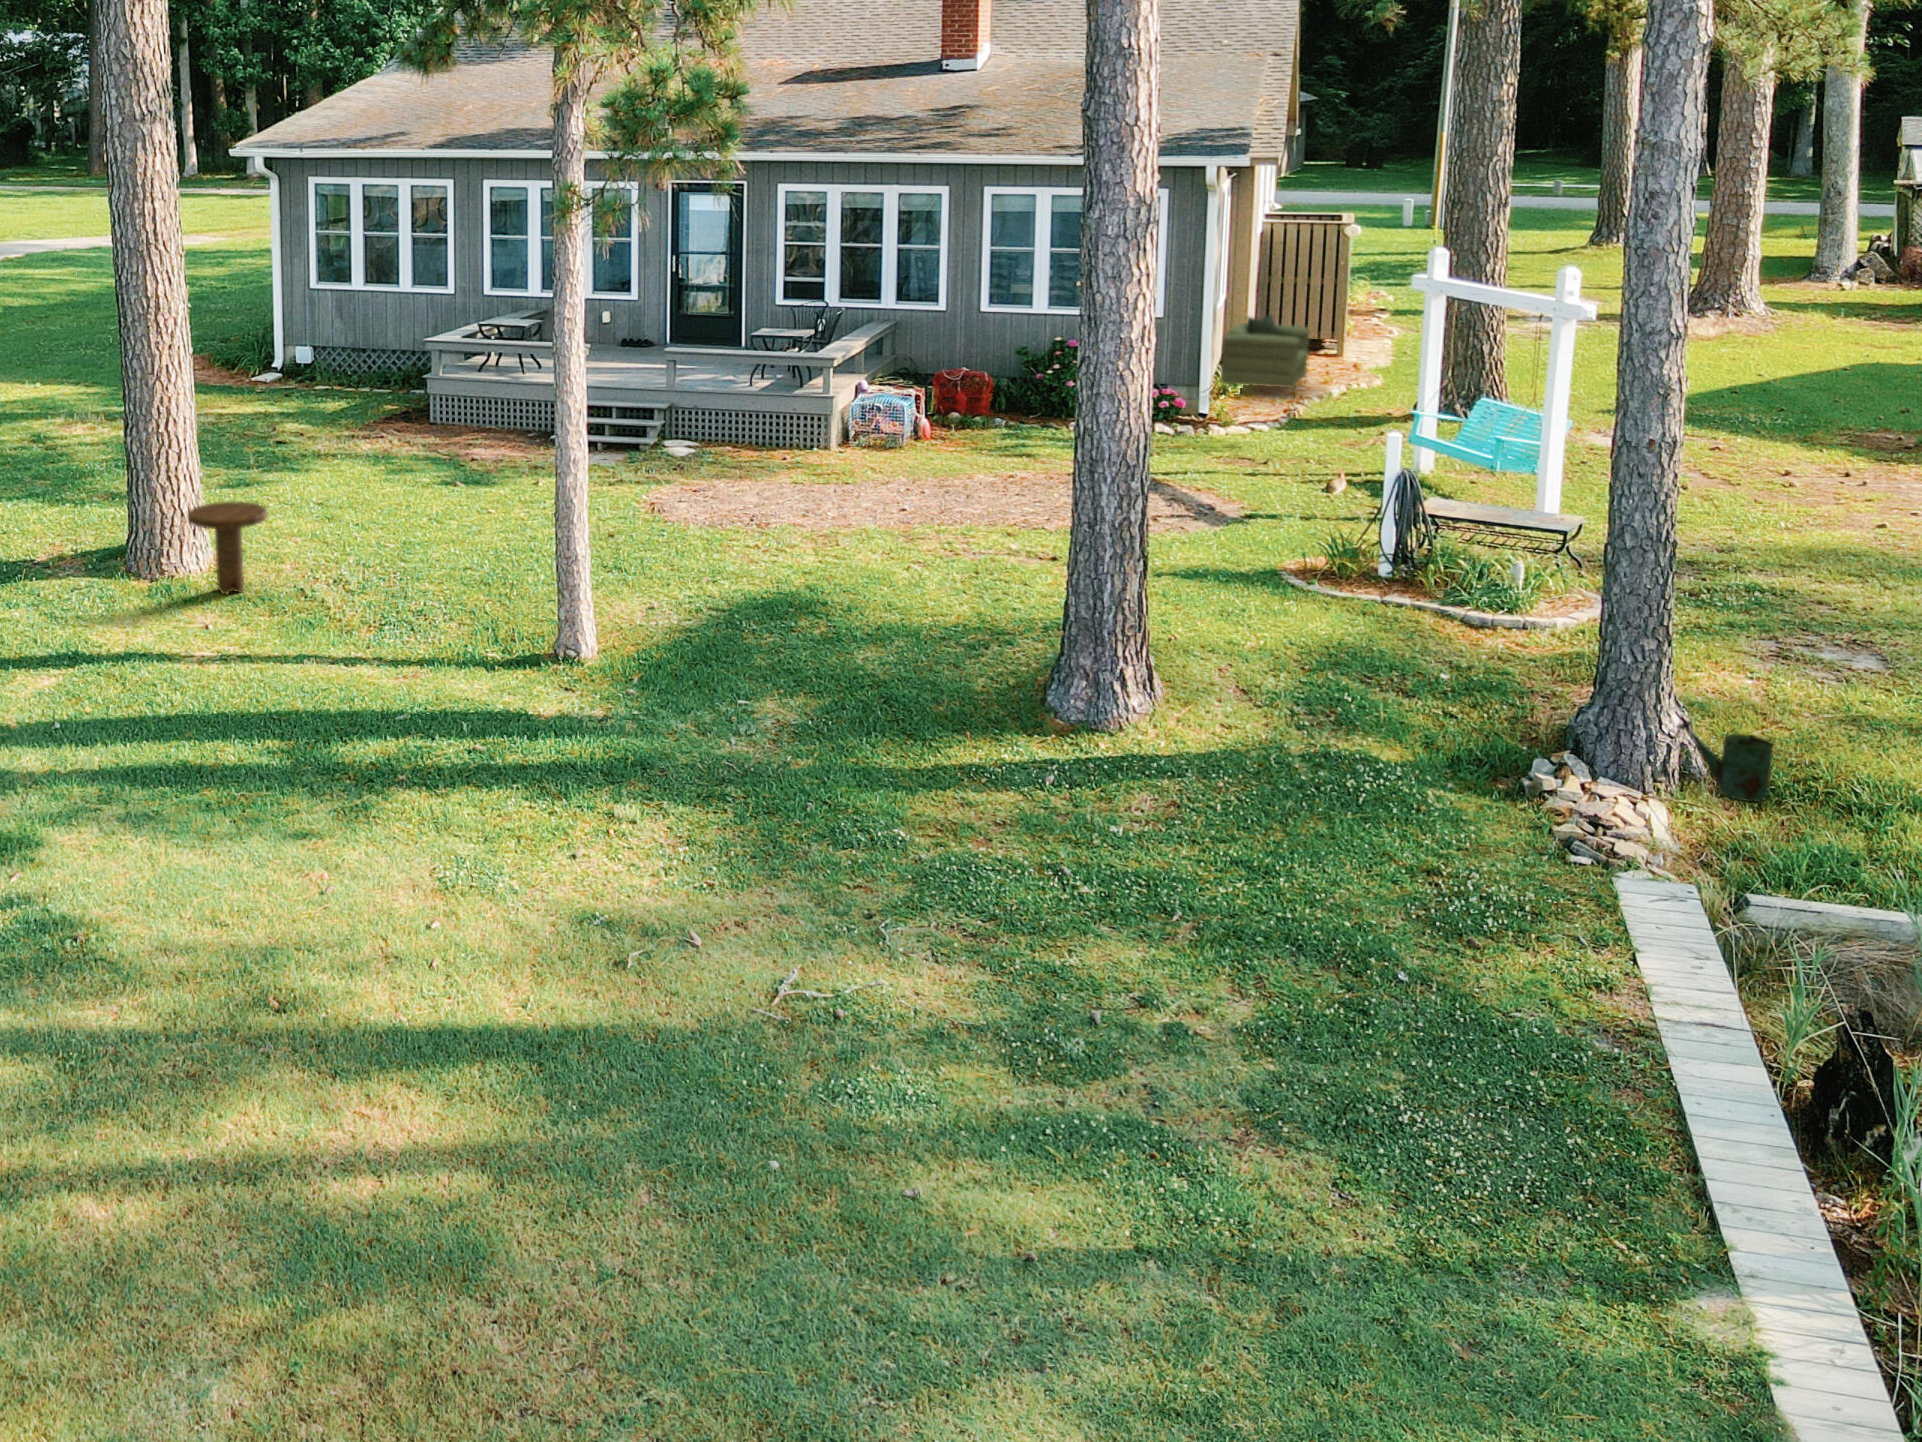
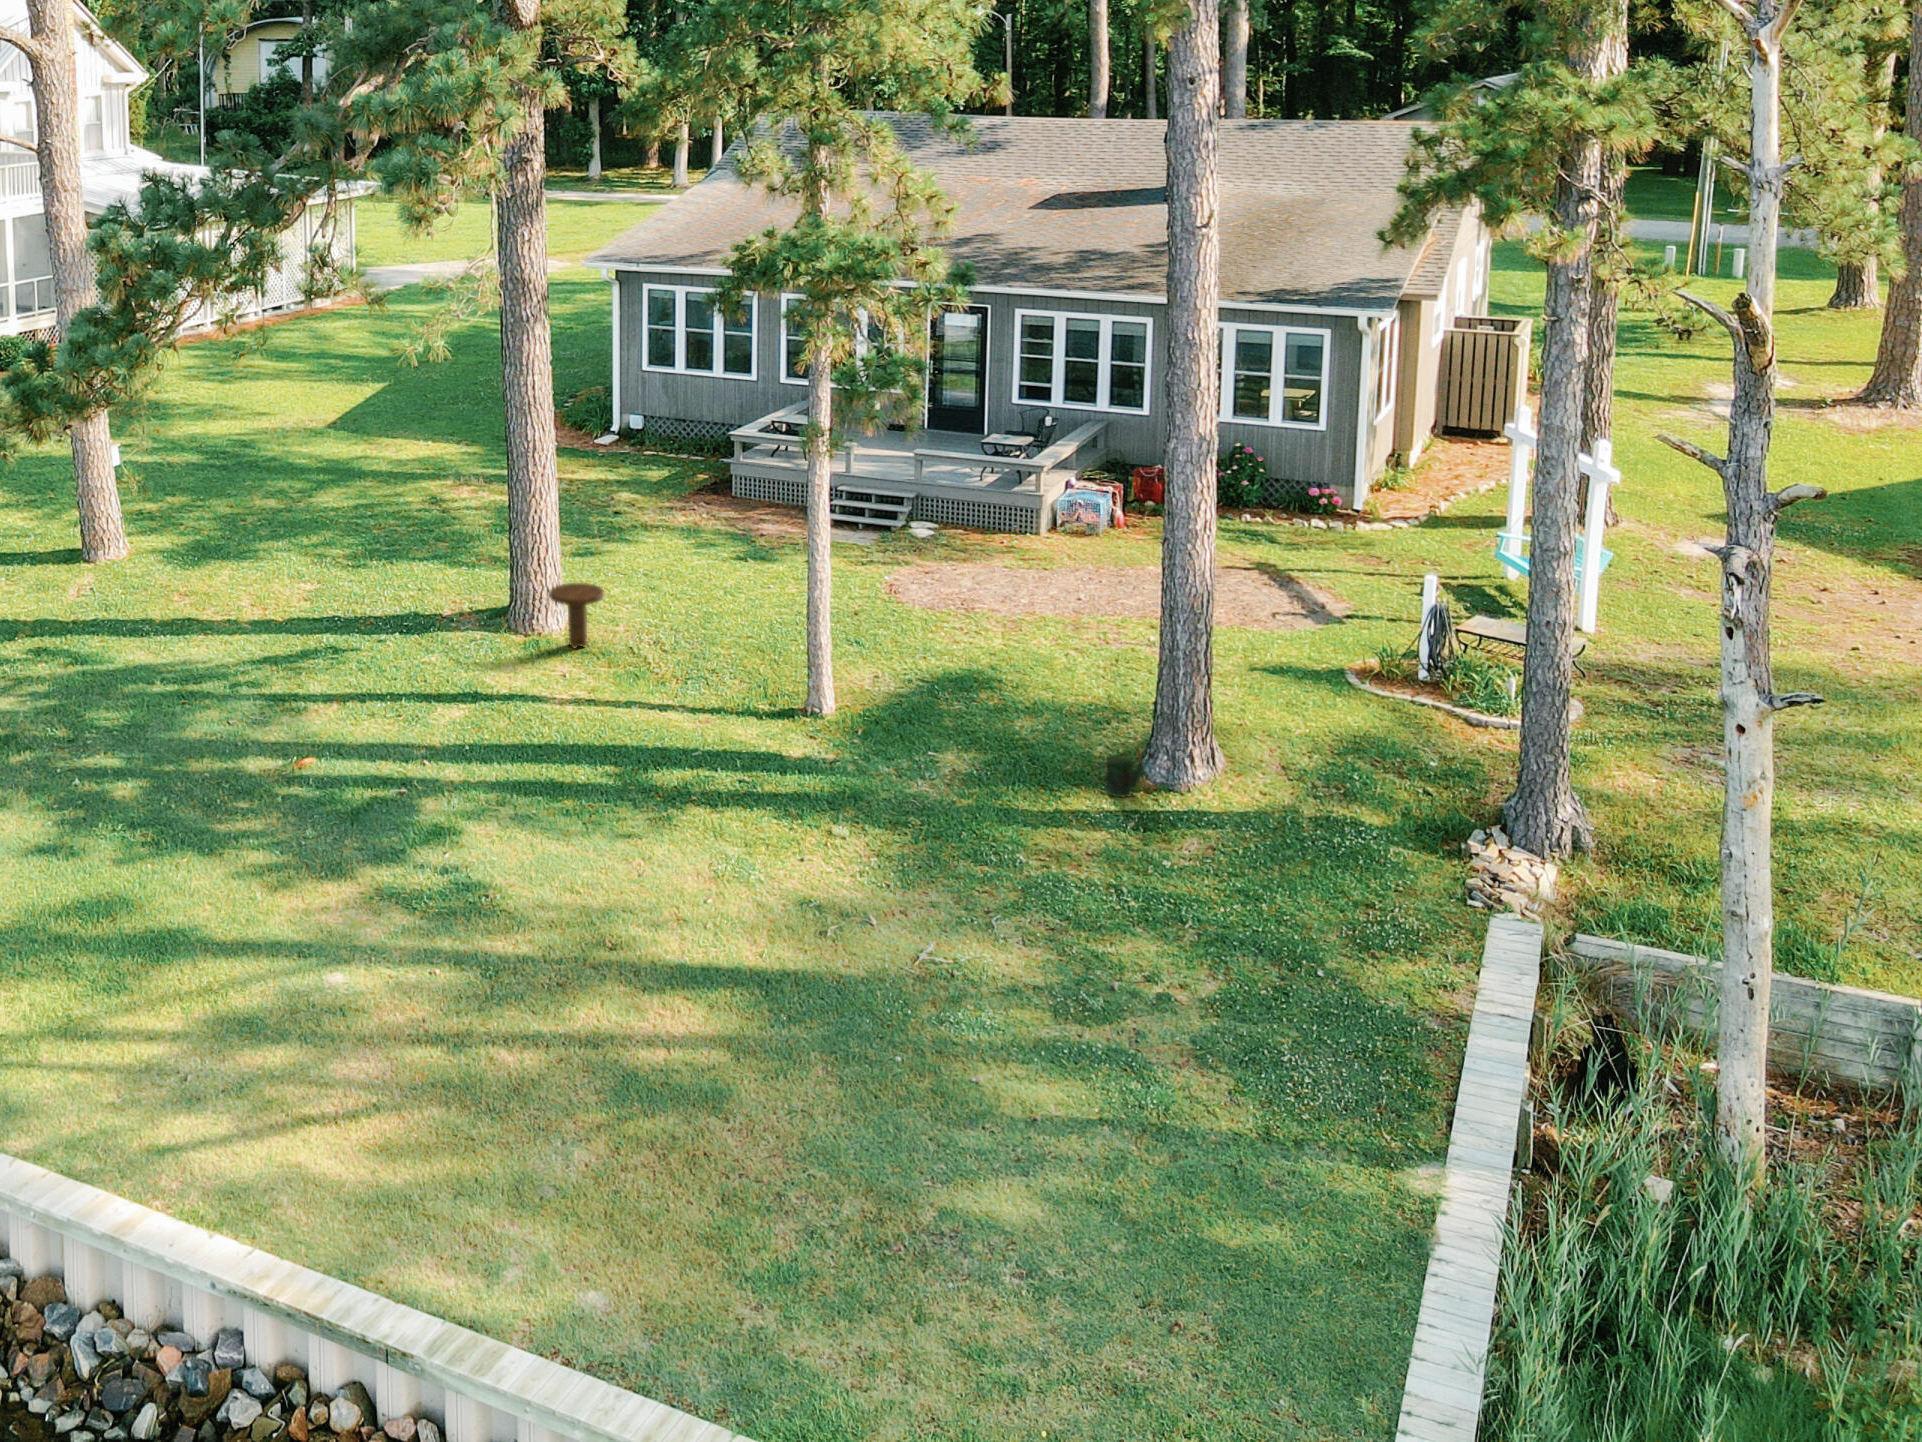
armchair: present [1221,315,1310,389] -> none [1378,425,1458,498]
watering can: present [1679,721,1790,802] -> present [1105,754,1154,798]

